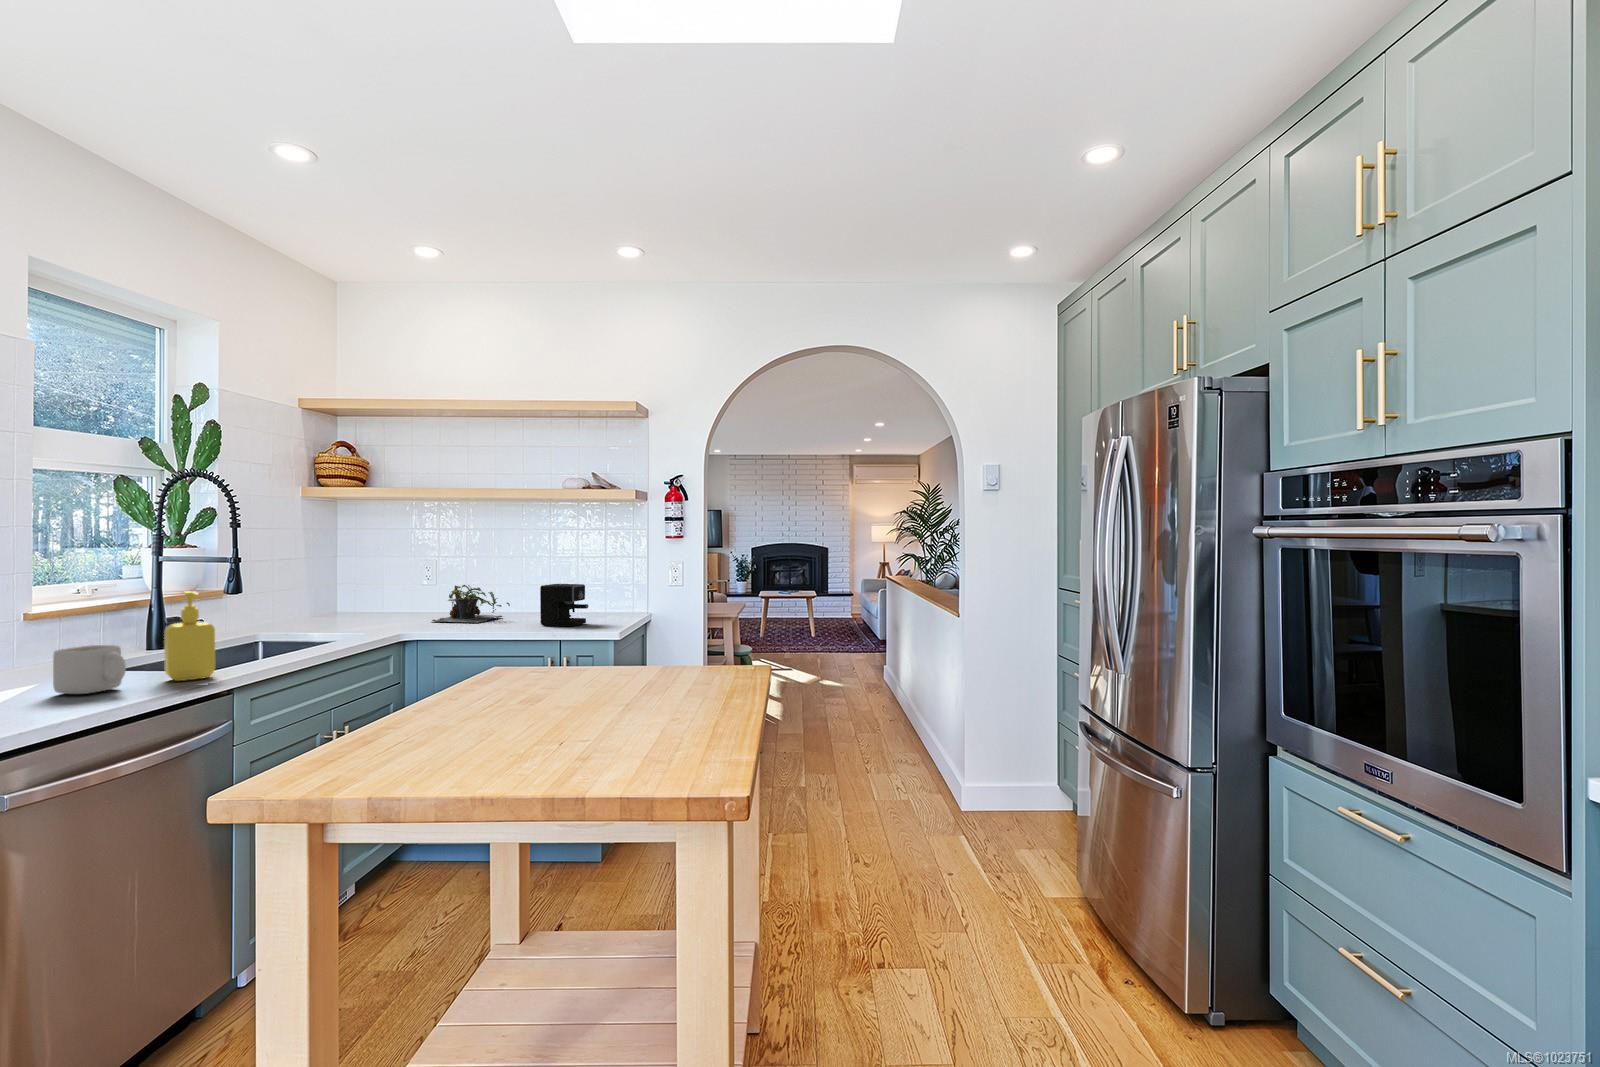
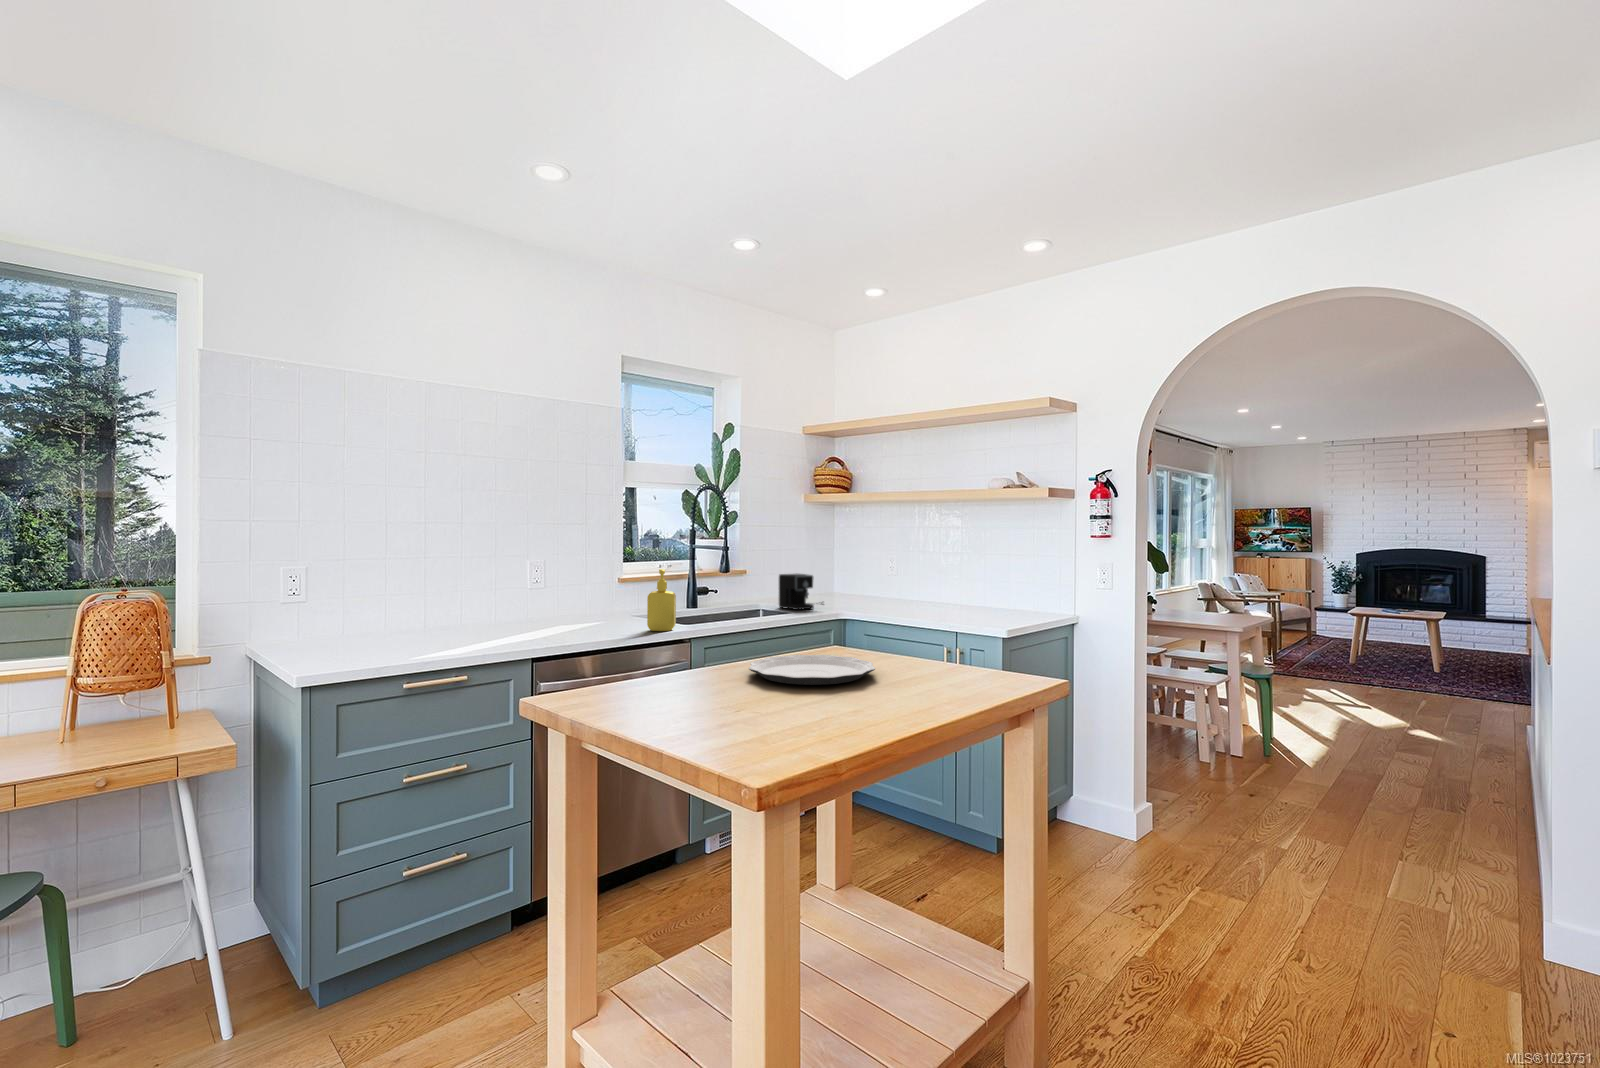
coffee maker: present [540,584,589,626] -> present [779,574,822,610]
plant: present [432,585,510,623] -> none [876,577,938,611]
mug: present [53,645,126,694] -> none [590,602,622,632]
plate: none [482,670,630,705] -> present [749,655,875,685]

